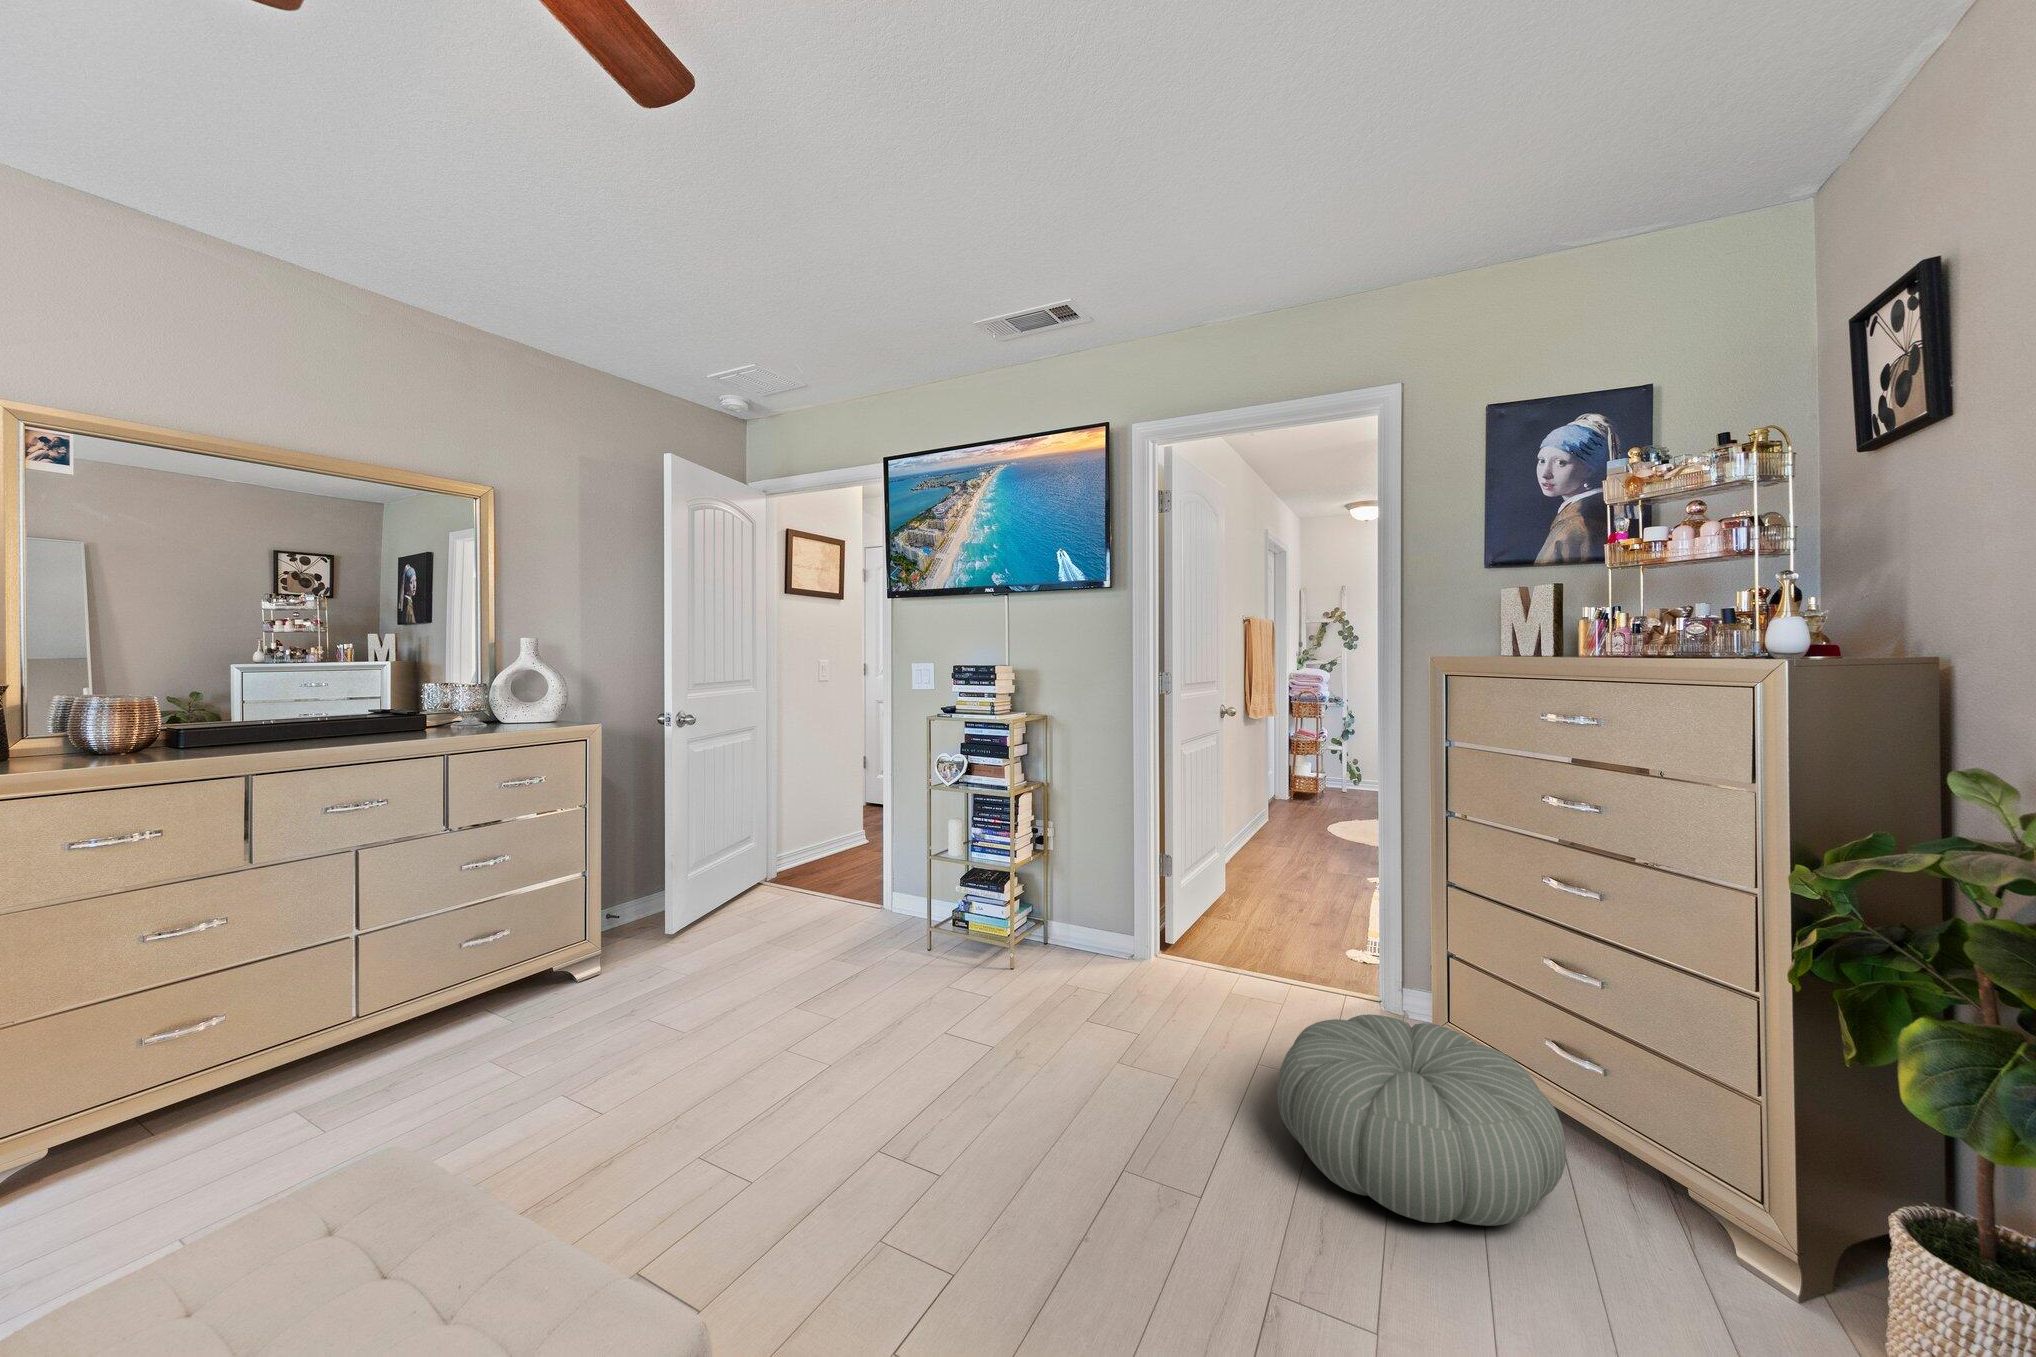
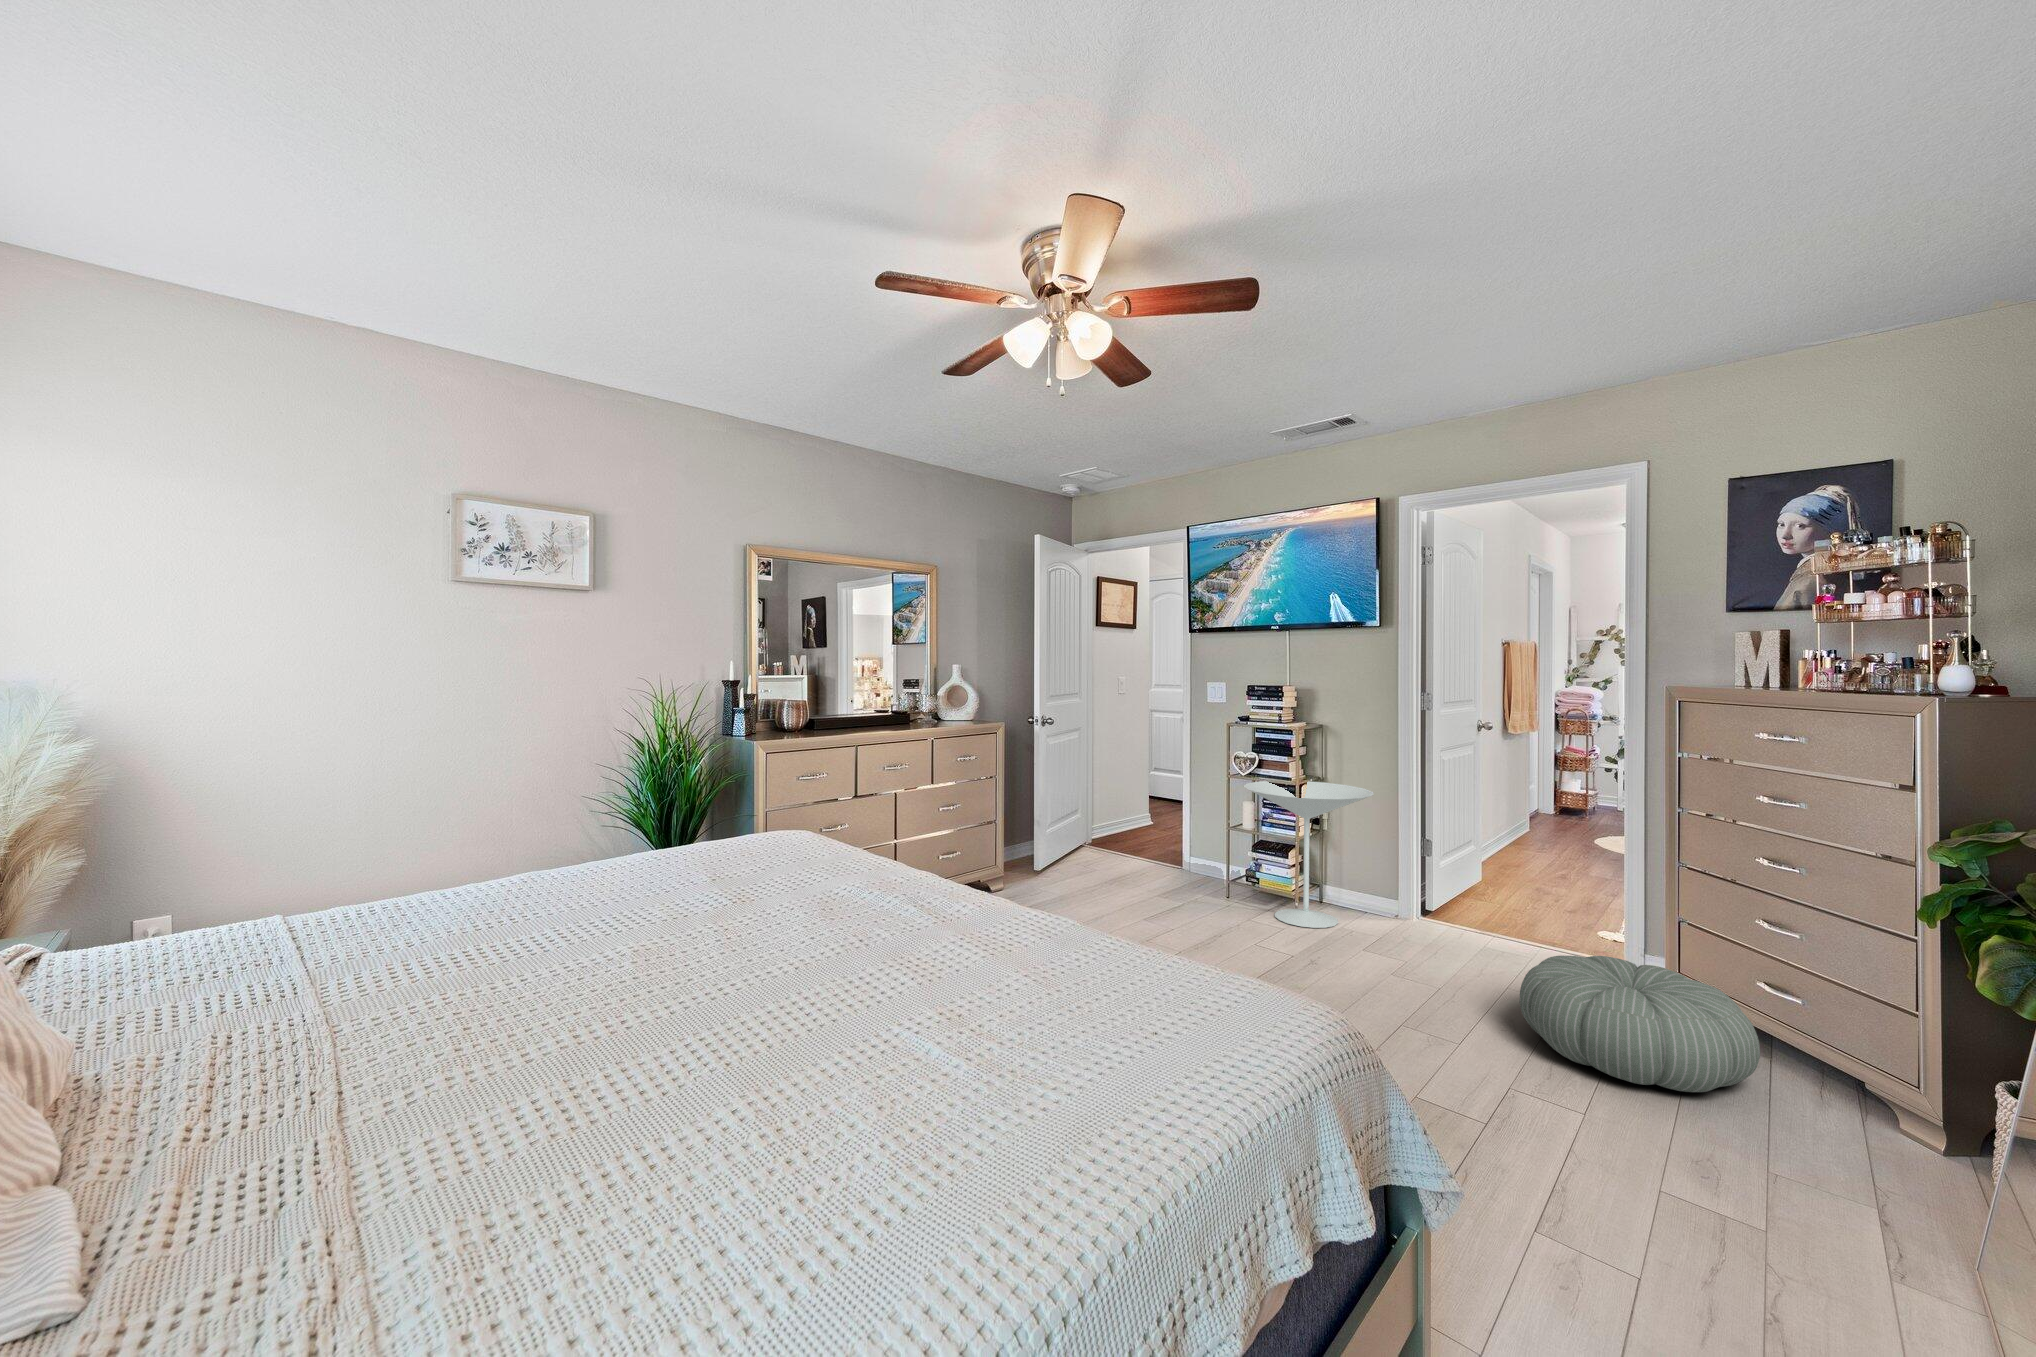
side table: none [943,789,1104,985] -> present [1244,781,1374,928]

